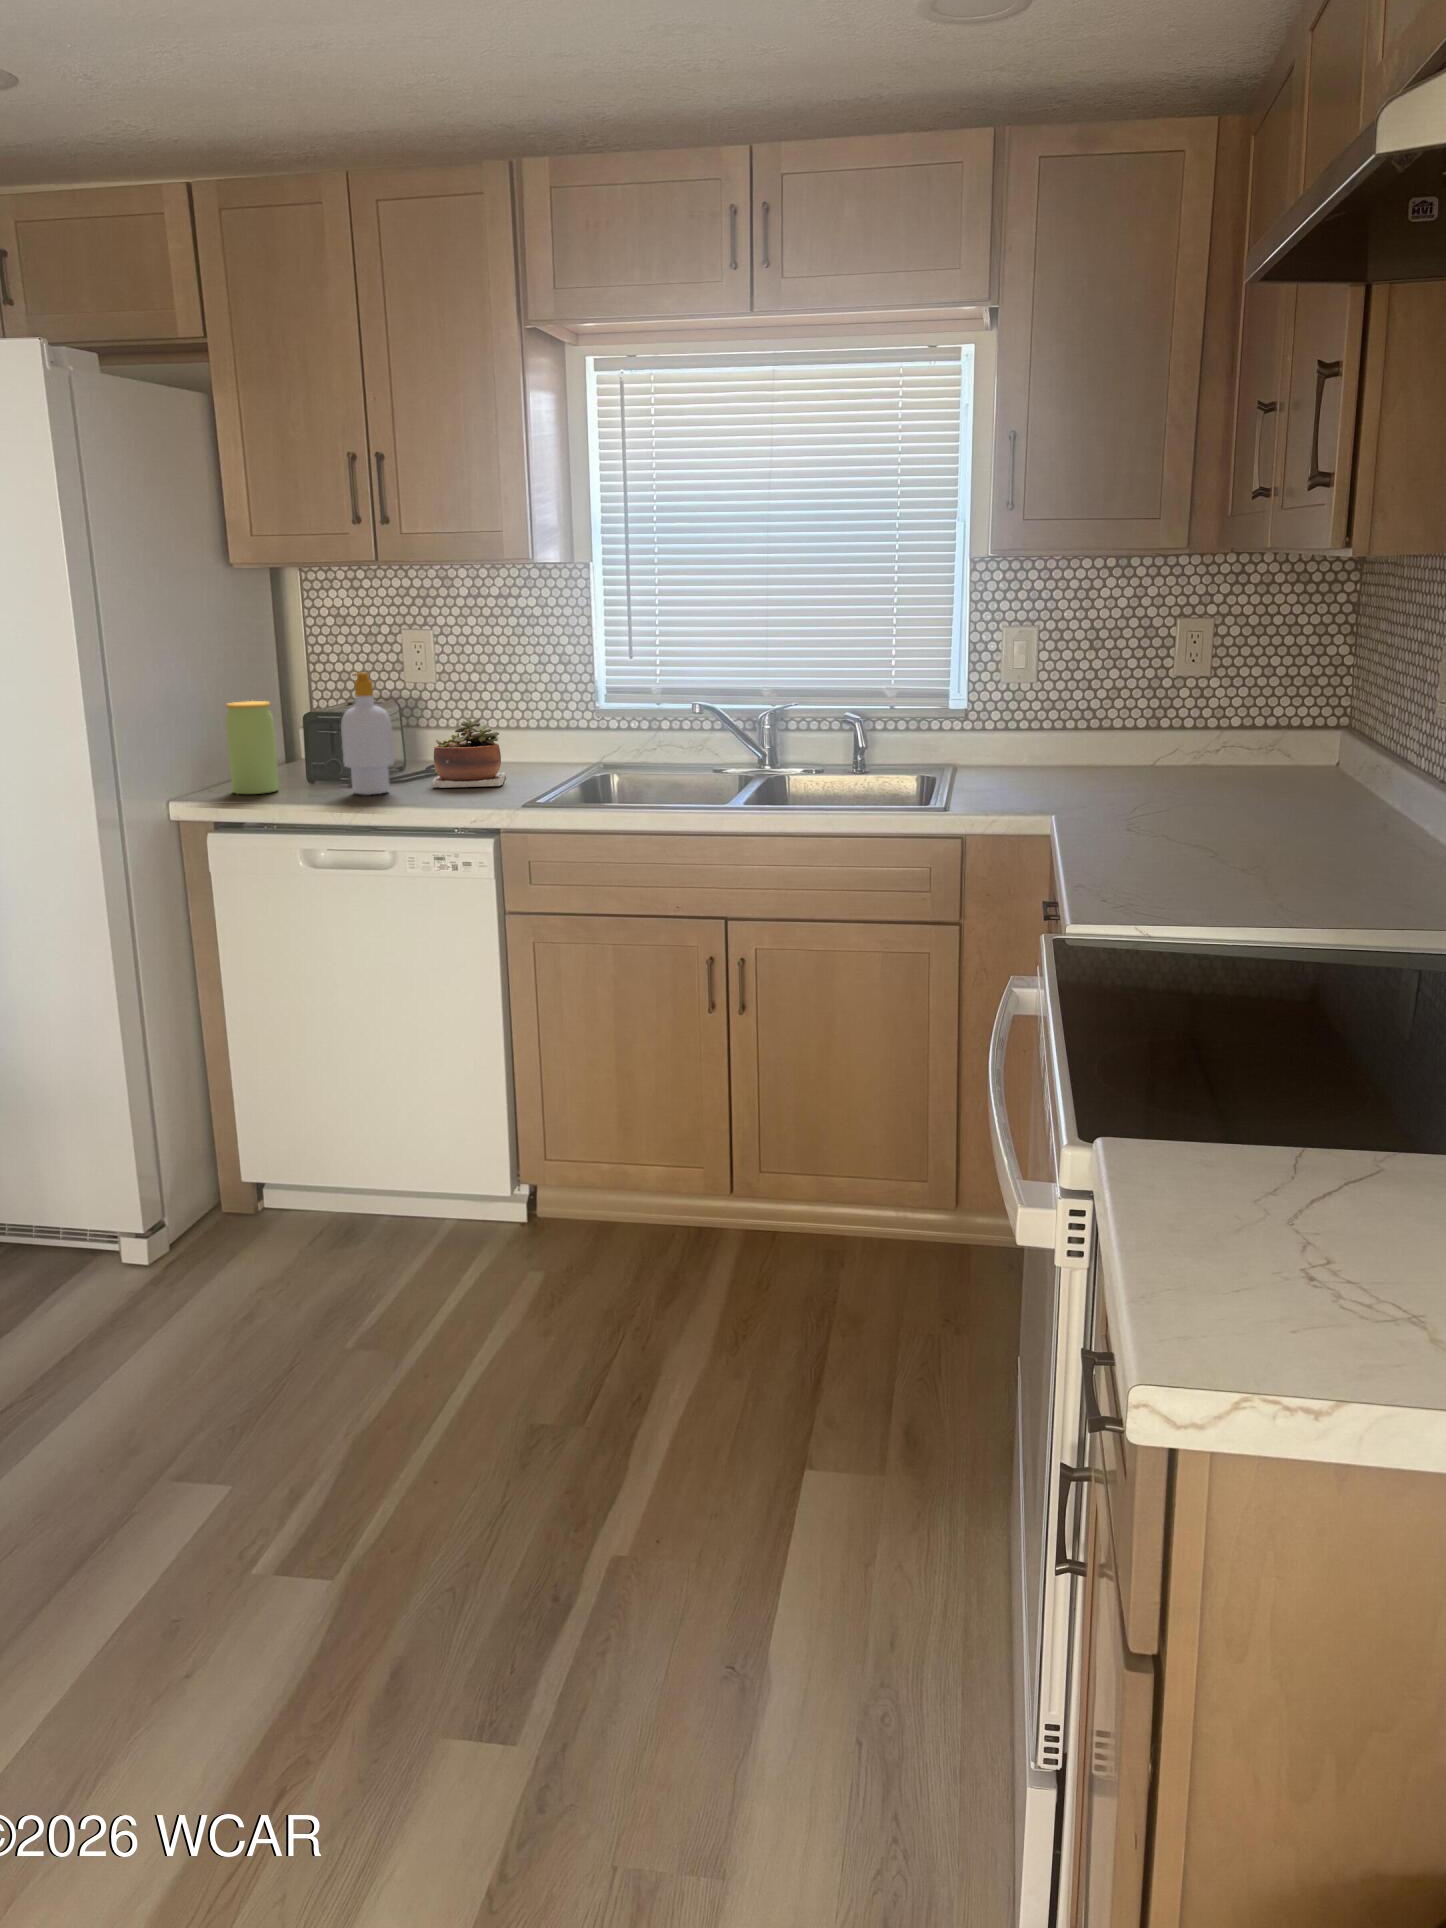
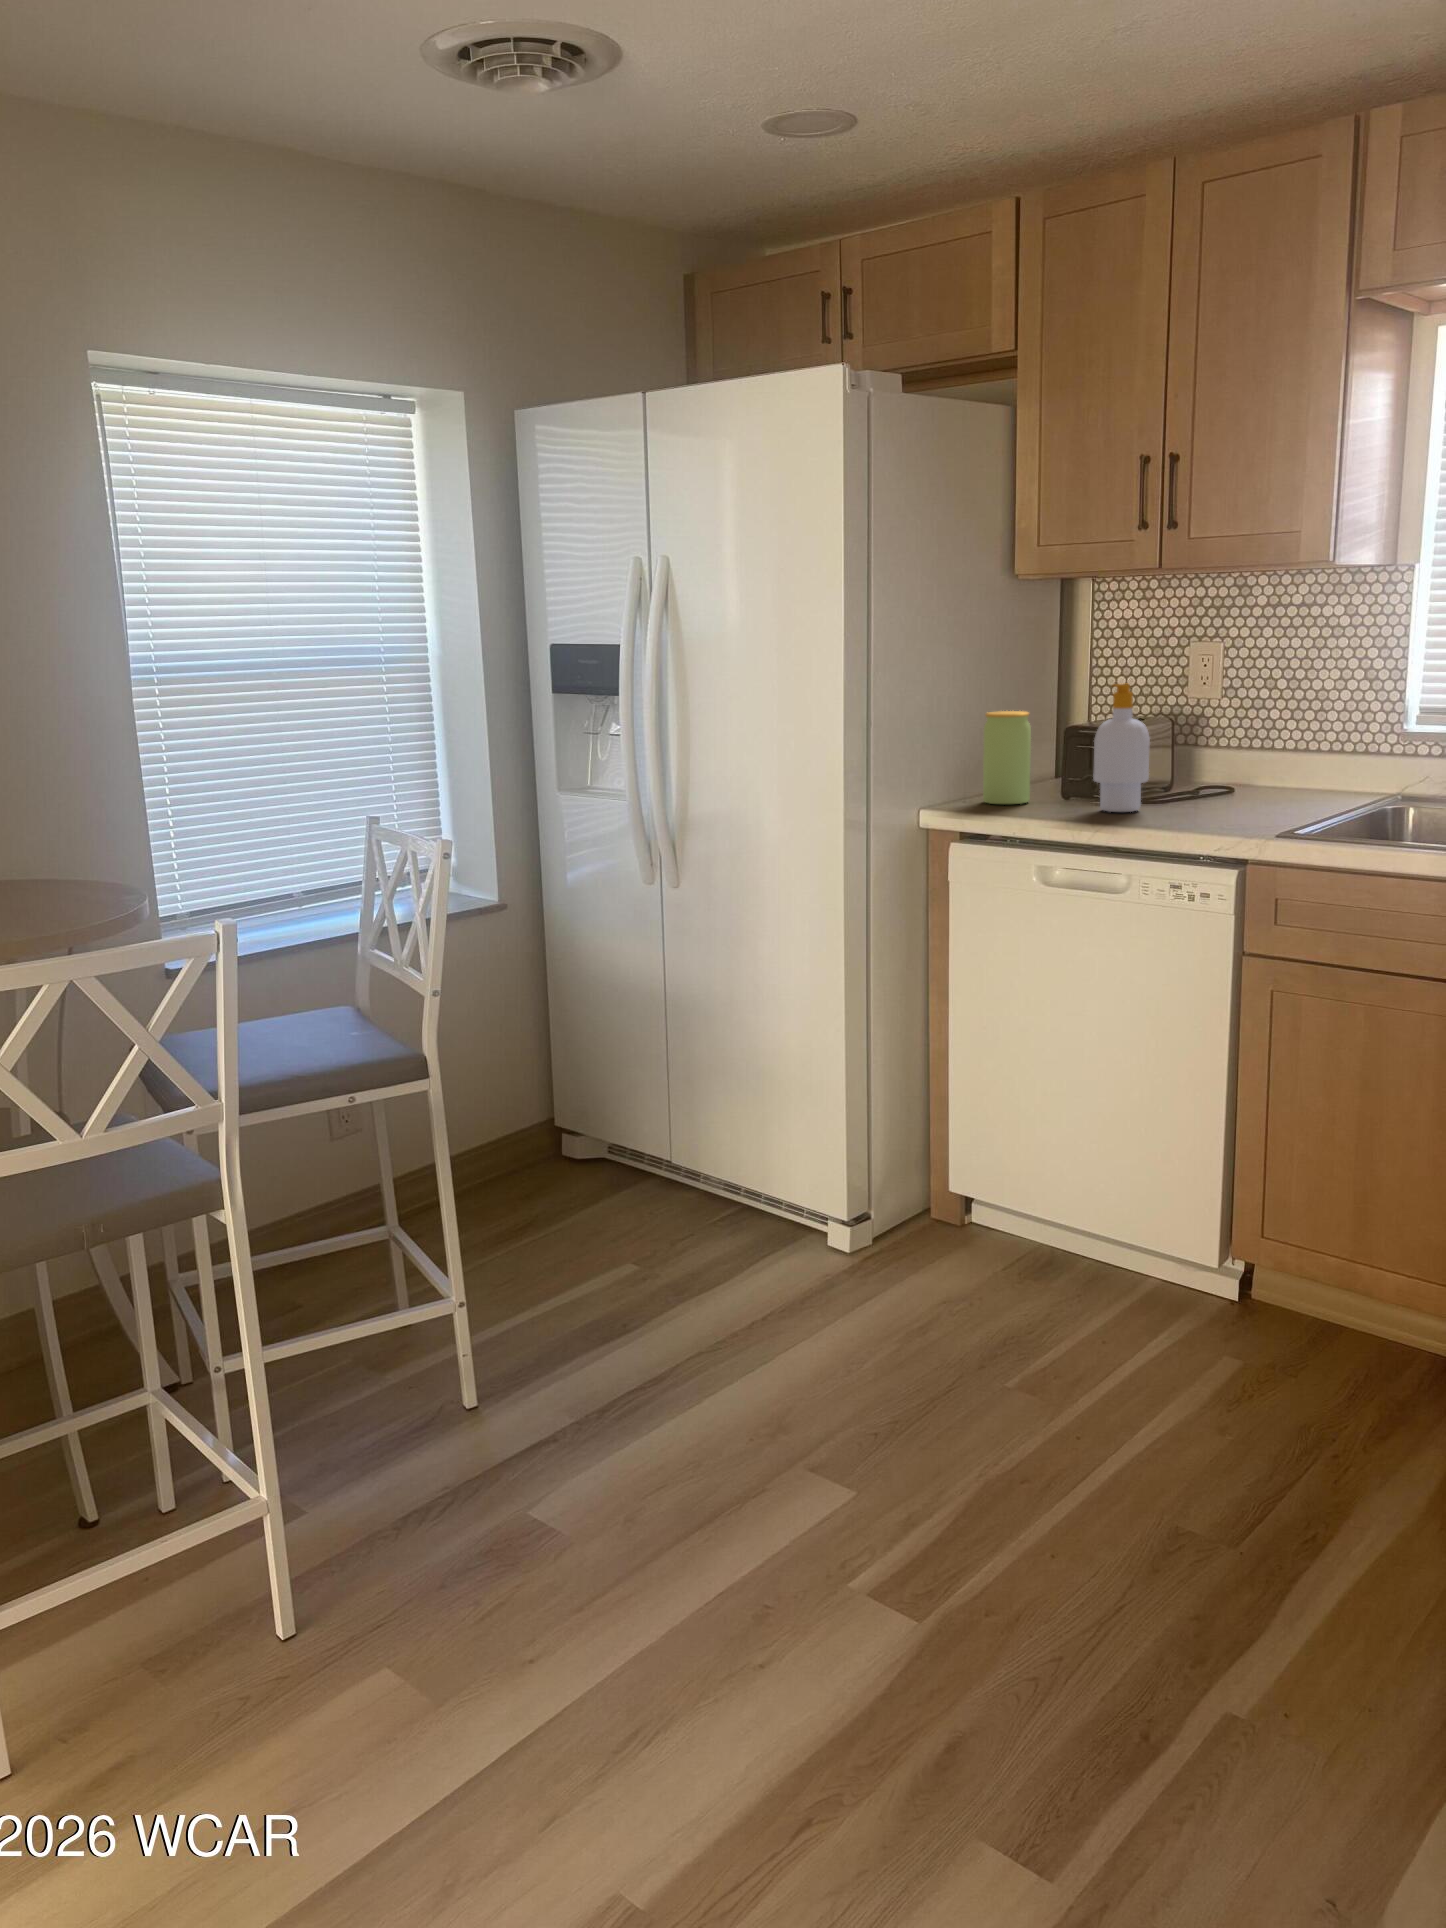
succulent plant: present [430,718,506,788] -> none [1186,737,1279,812]

